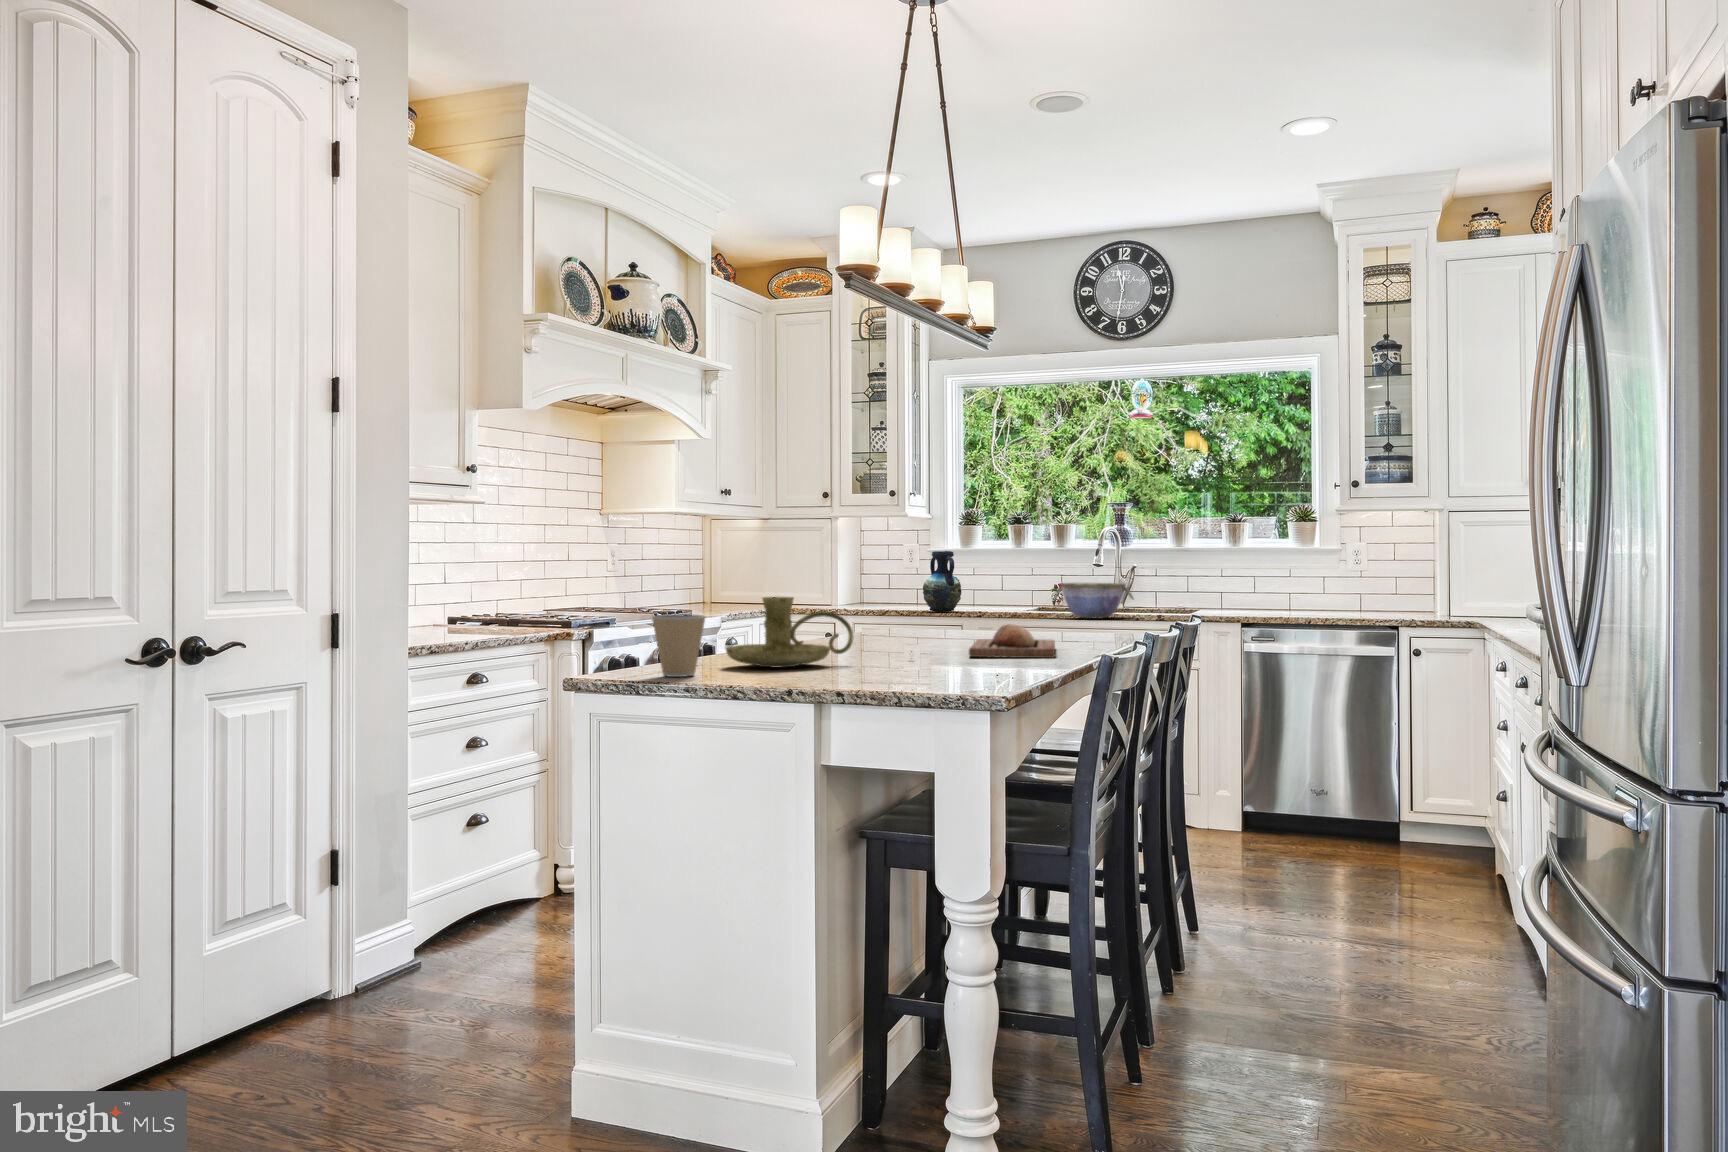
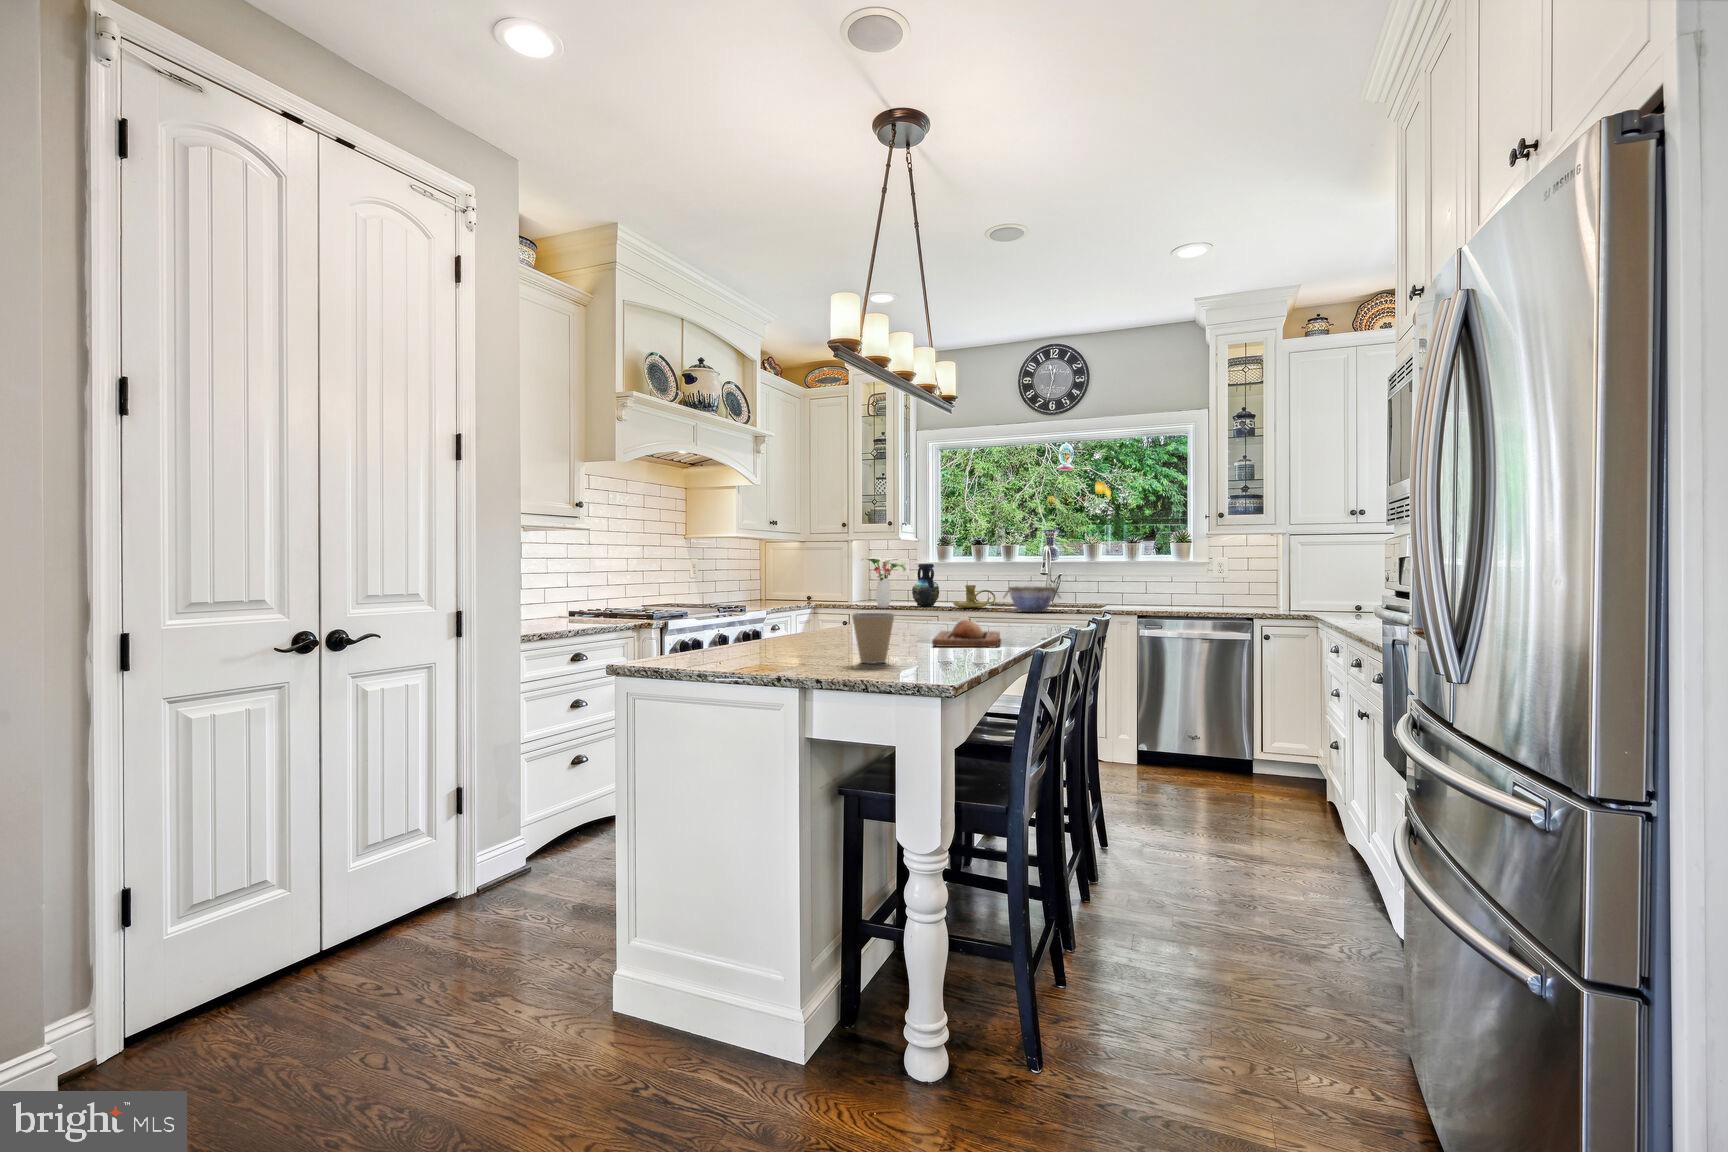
flower arrangement: none [851,541,915,614] -> present [861,557,906,608]
candle holder: present [726,597,854,667] -> present [953,585,995,609]
coffee cup: present [652,615,705,677] -> present [852,613,894,663]

